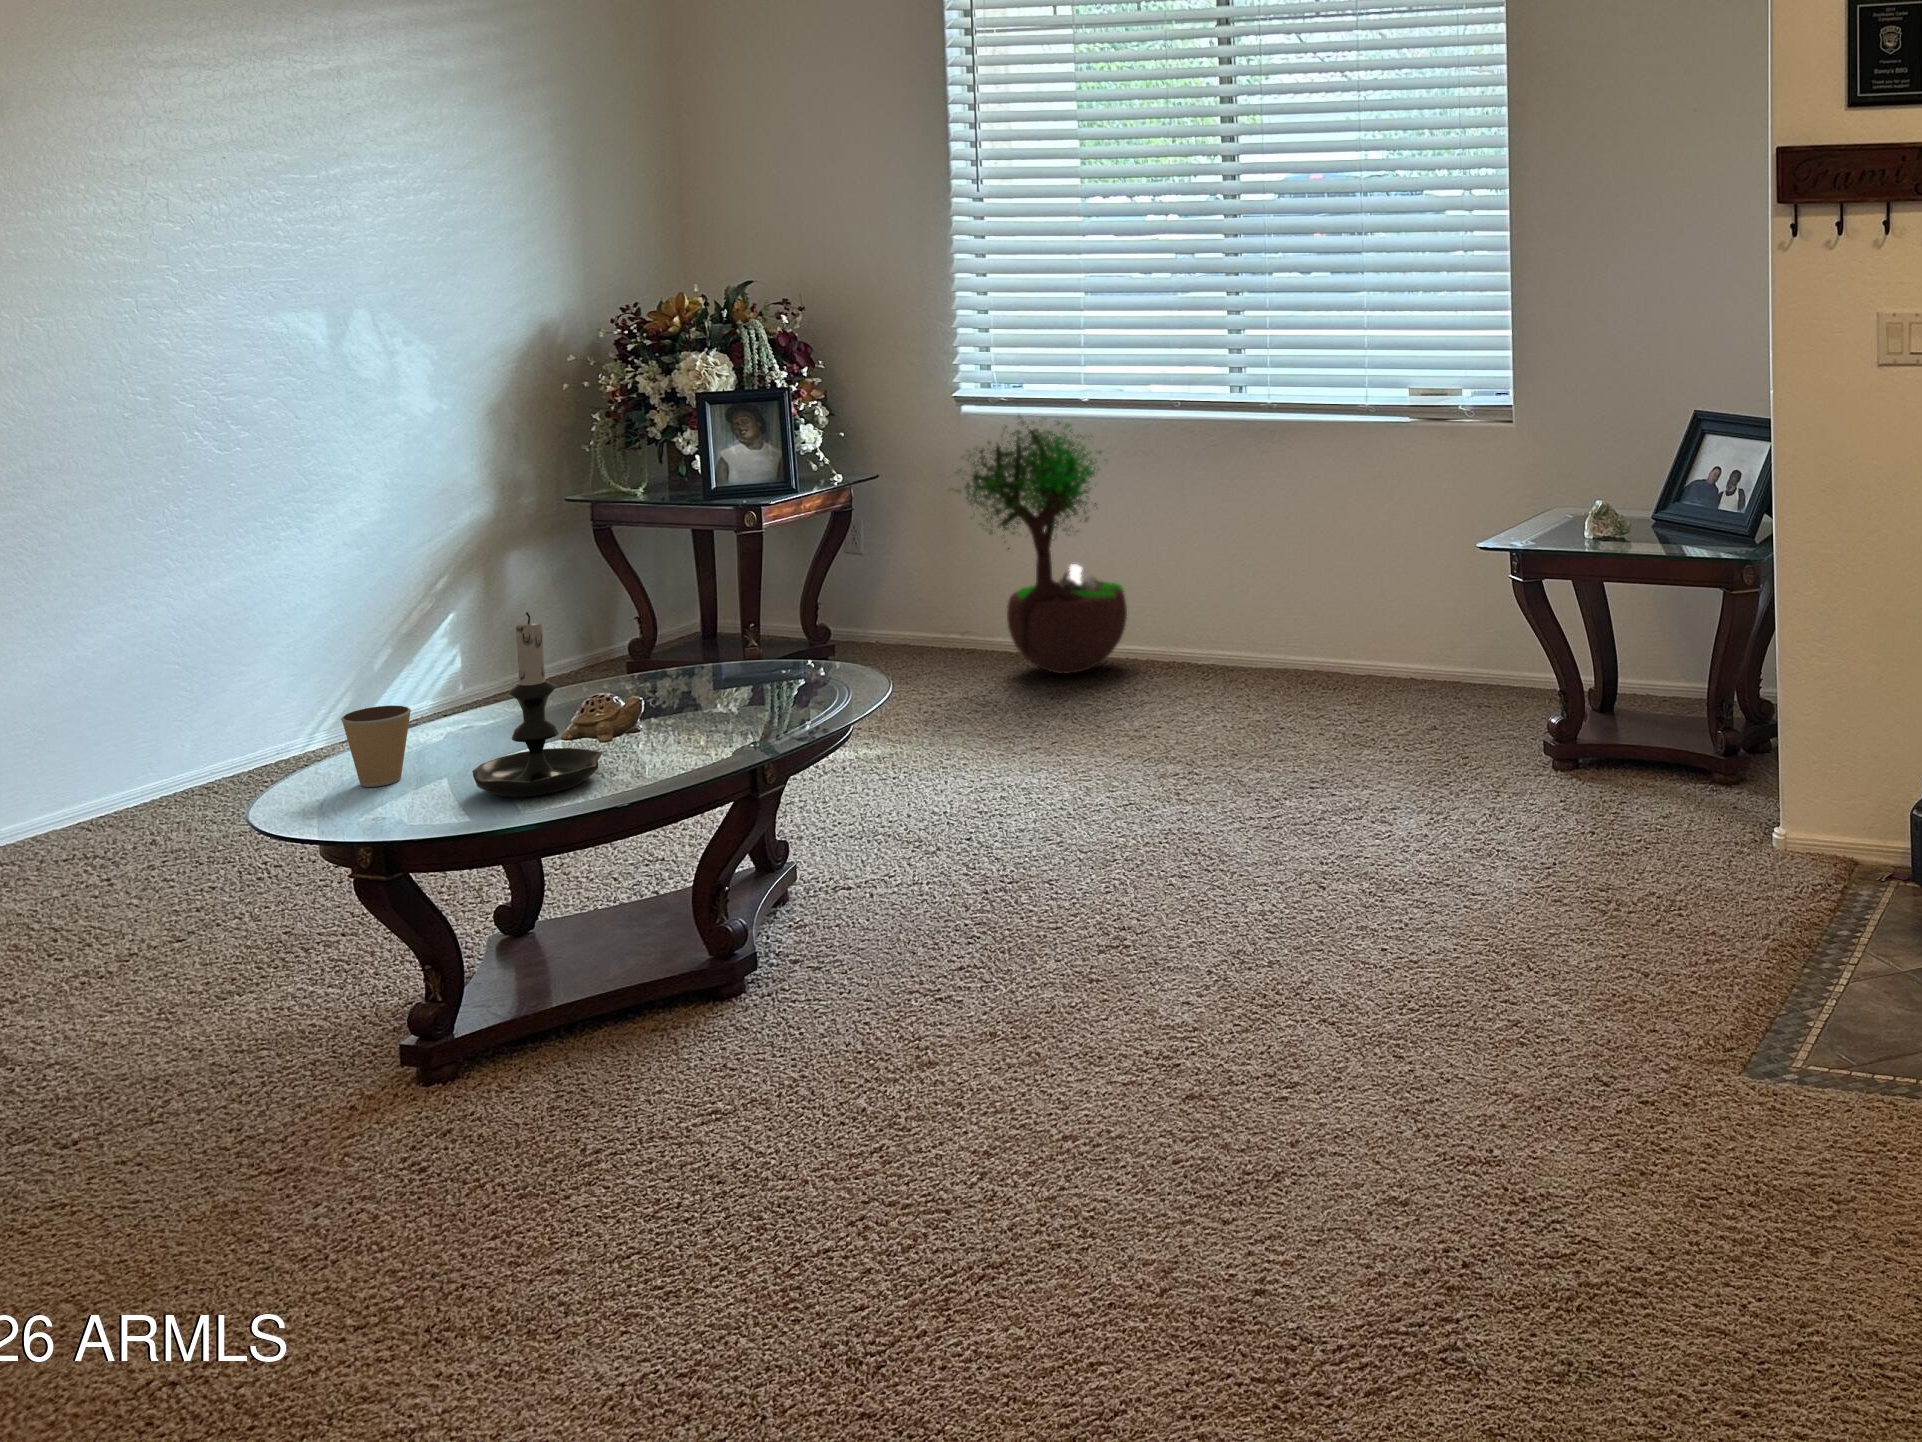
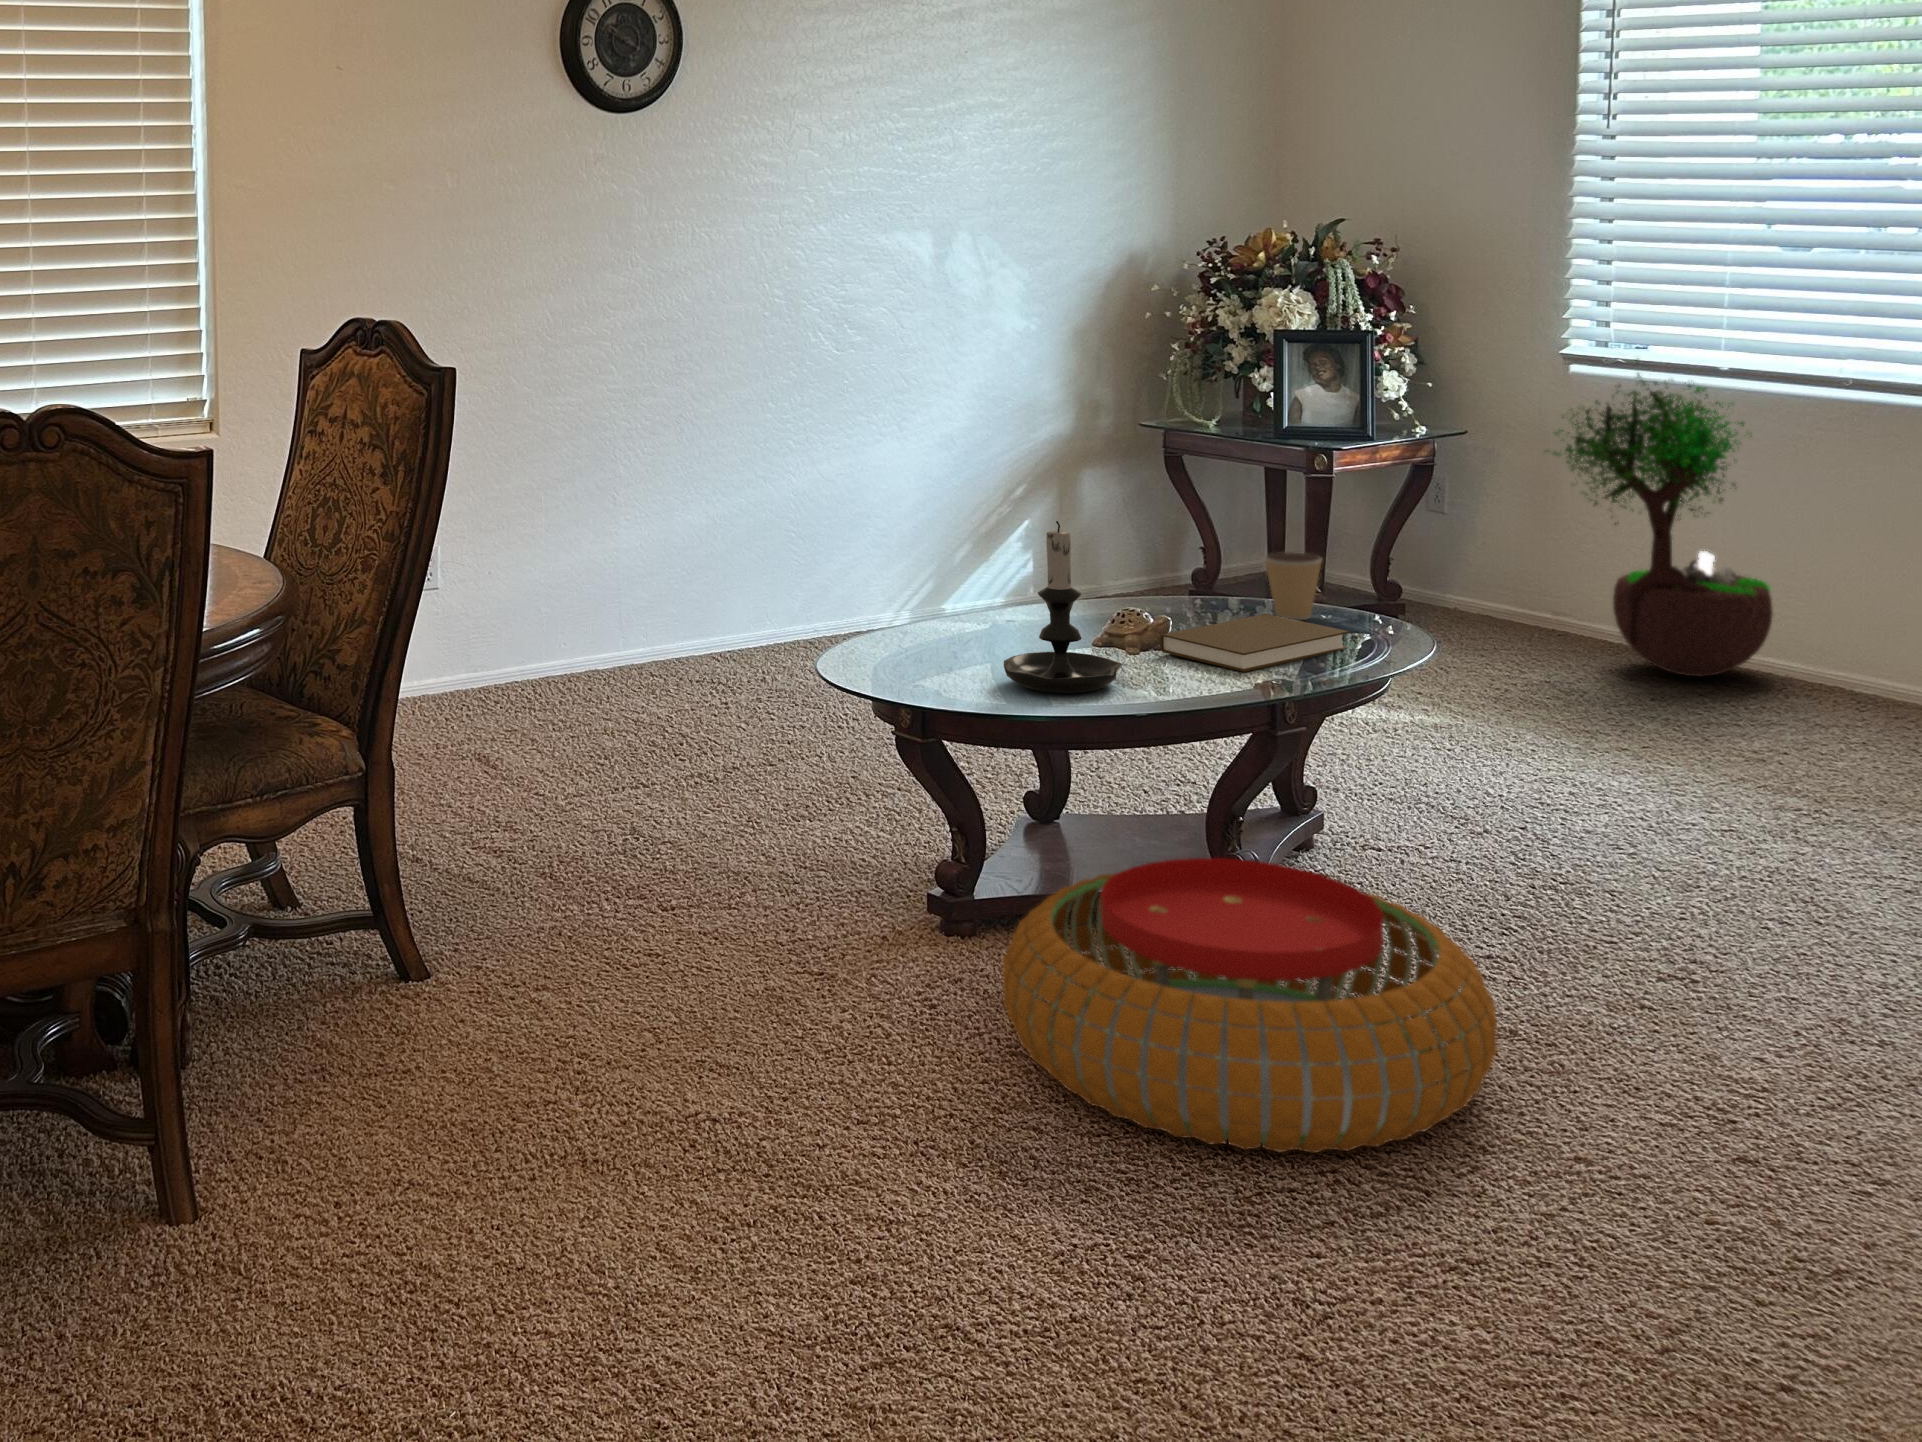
book: none [635,677,817,739] -> present [1160,614,1349,672]
coffee cup: present [341,706,411,787] -> present [1264,552,1322,620]
pouf: none [502,926,990,1235] -> present [1002,858,1497,1153]

